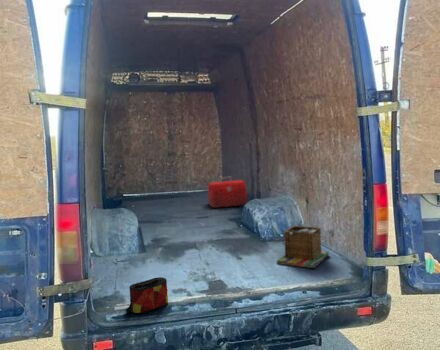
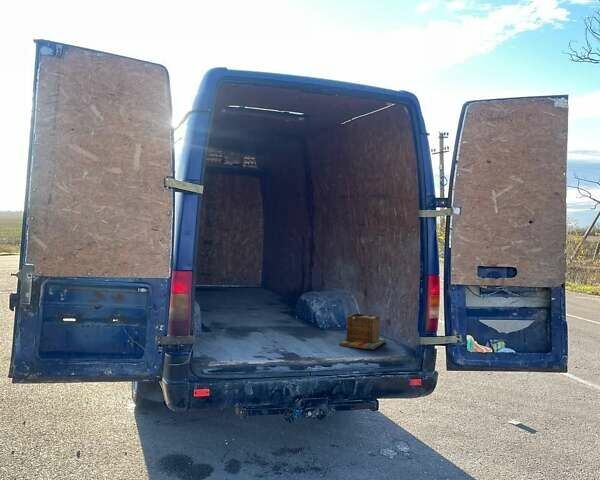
toolbox: present [208,177,247,208] -> none [254,267,298,300]
bag: present [126,277,168,314] -> none [218,343,252,370]

